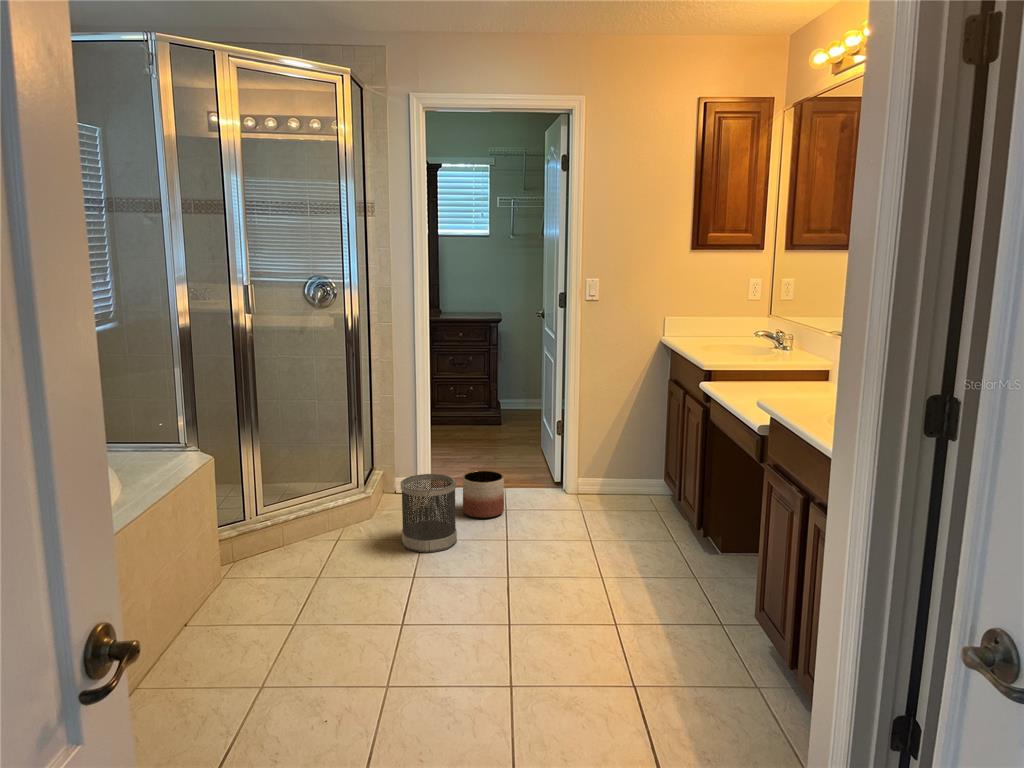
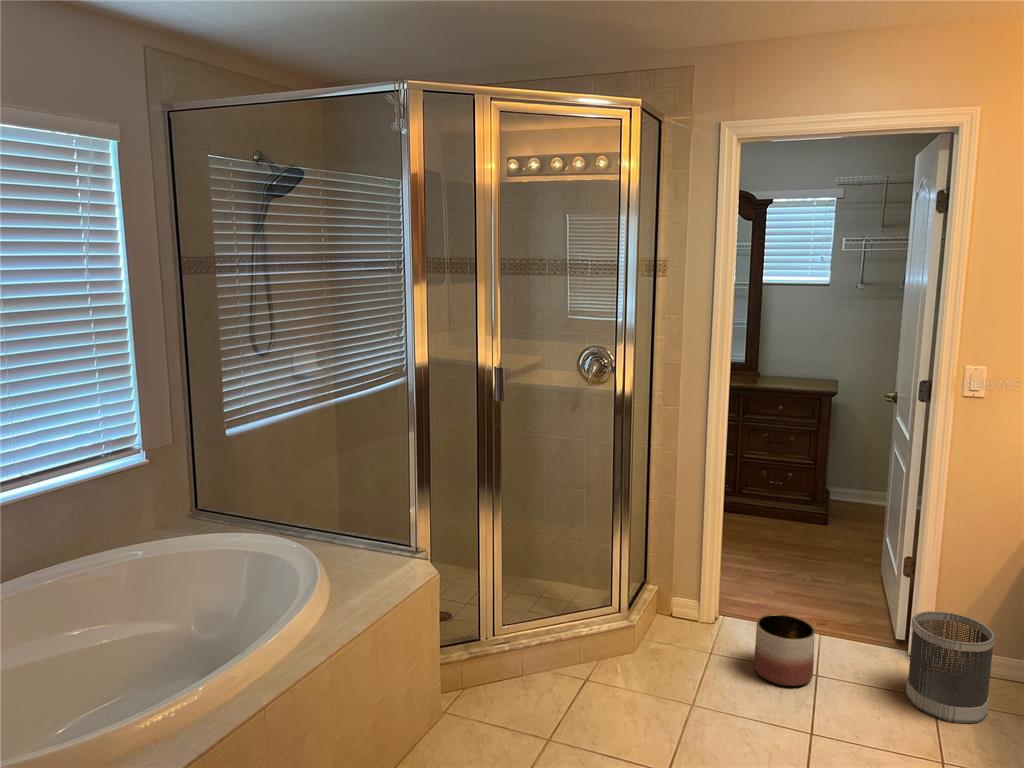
wastebasket: present [401,474,457,553] -> present [906,611,995,723]

